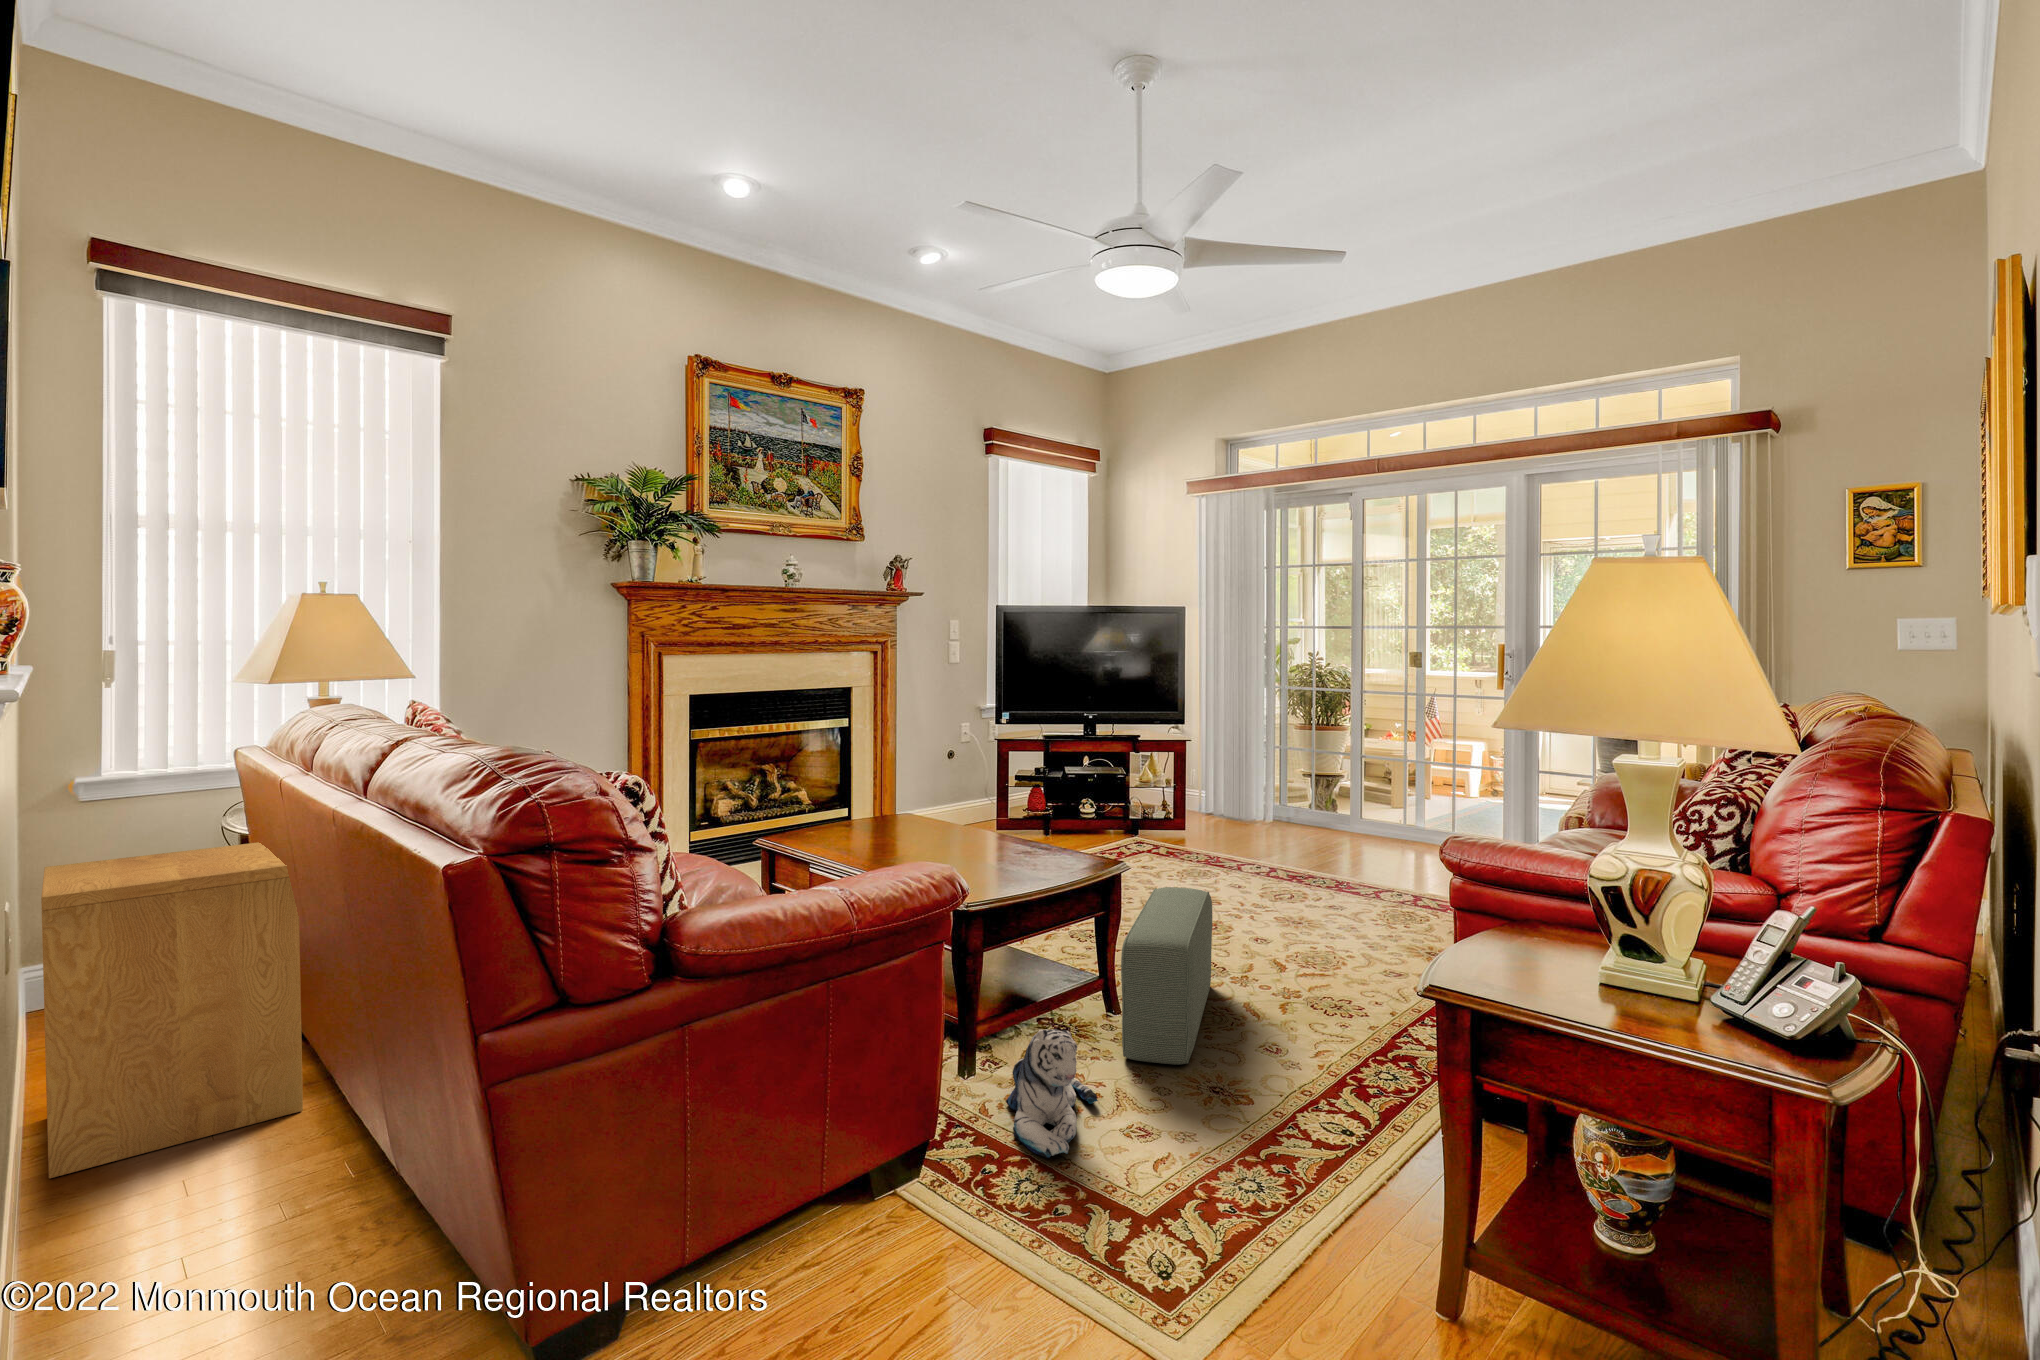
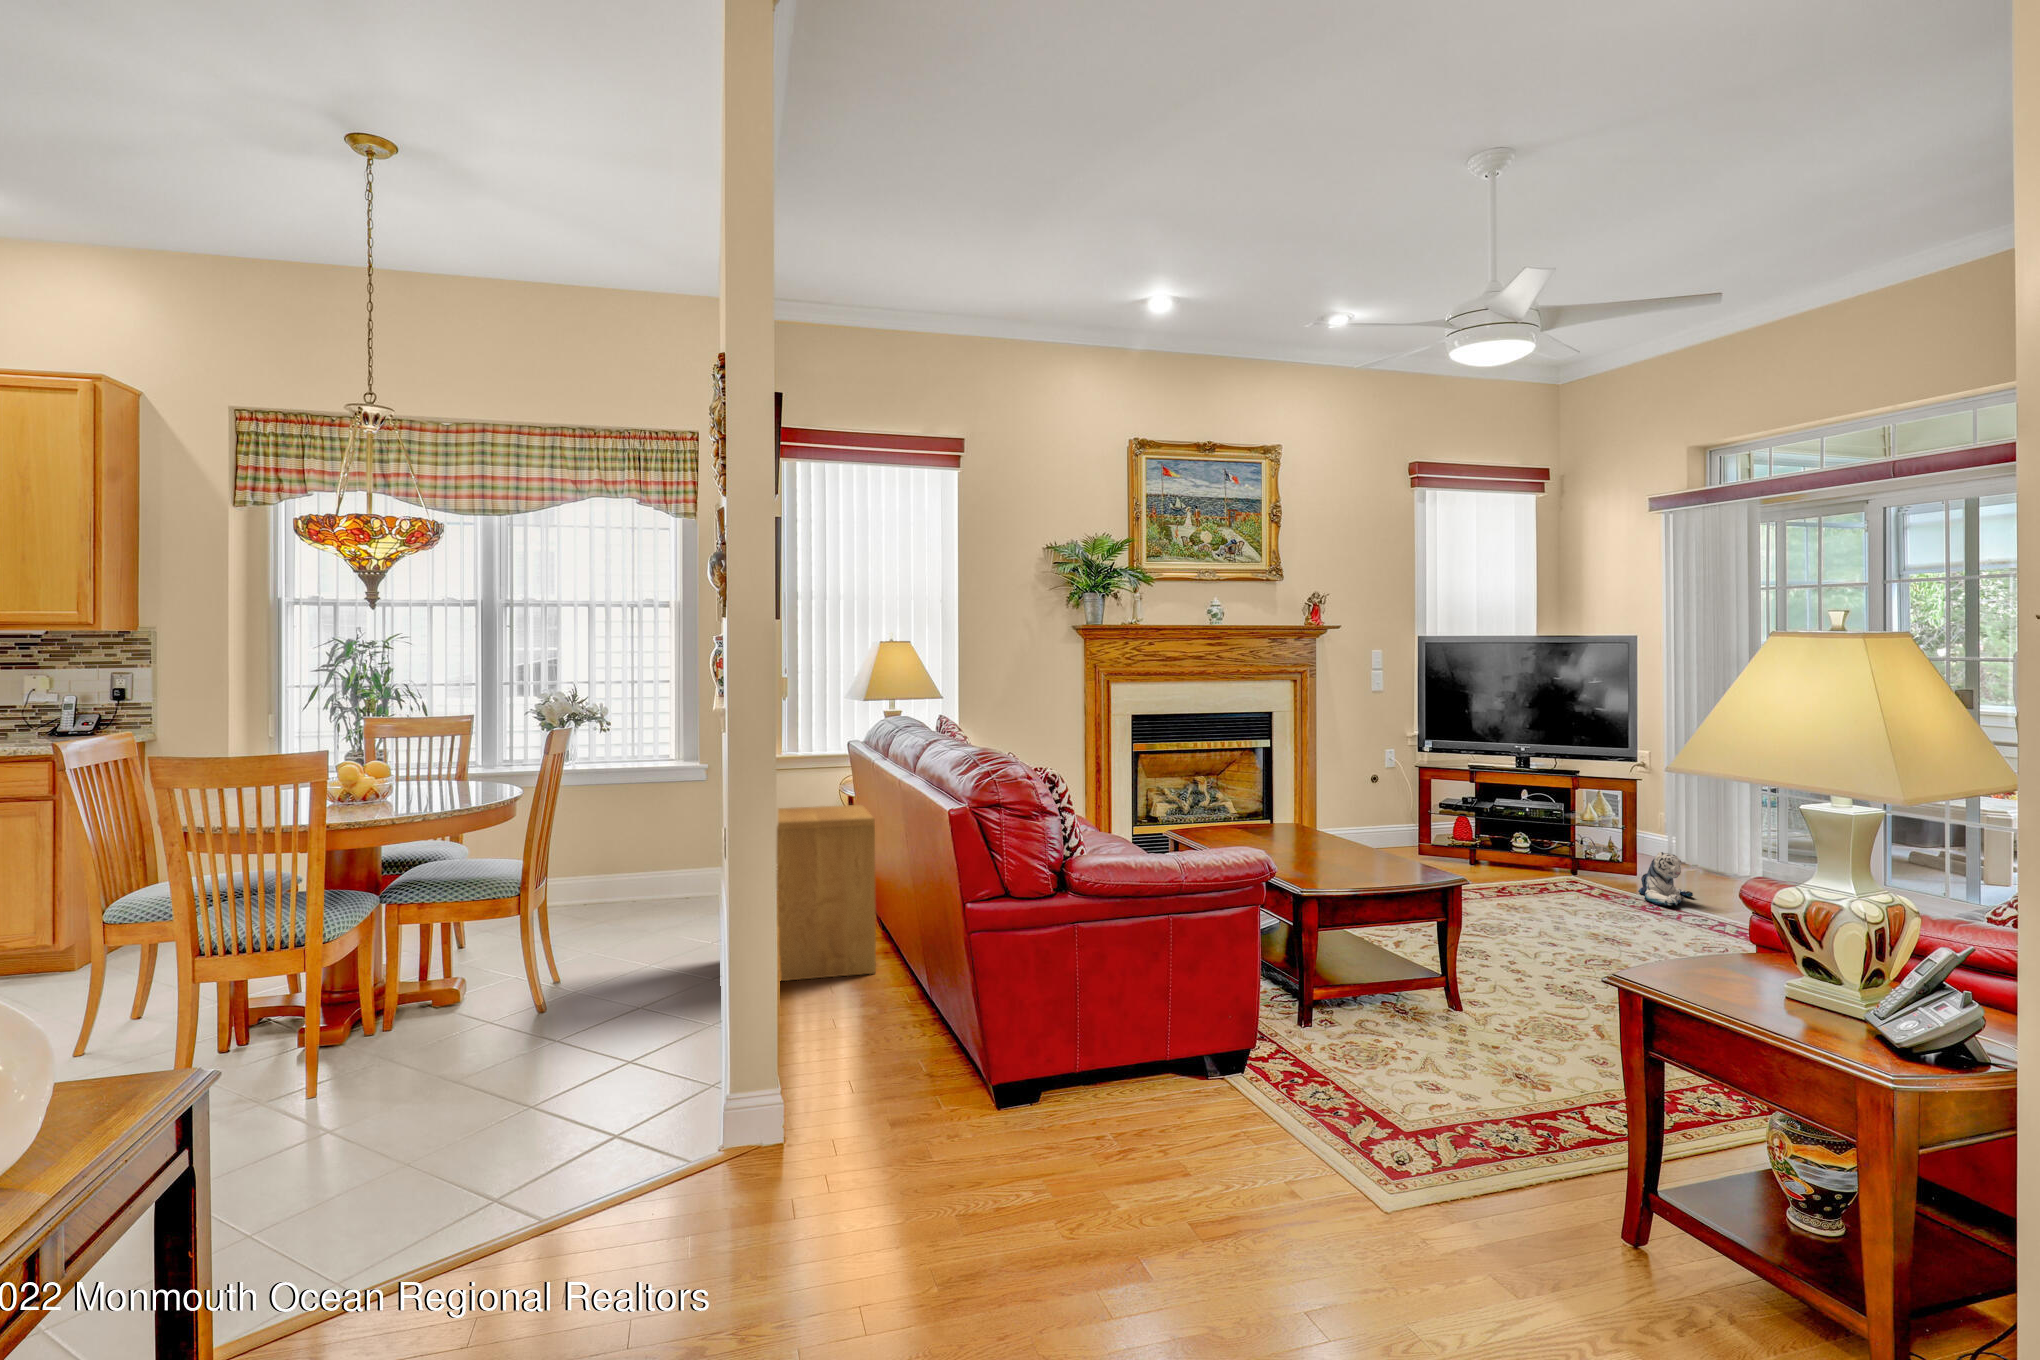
pouf: present [1121,887,1212,1065] -> none [1444,906,1566,1051]
plush toy: present [1006,1029,1098,1158] -> present [1638,852,1693,905]

